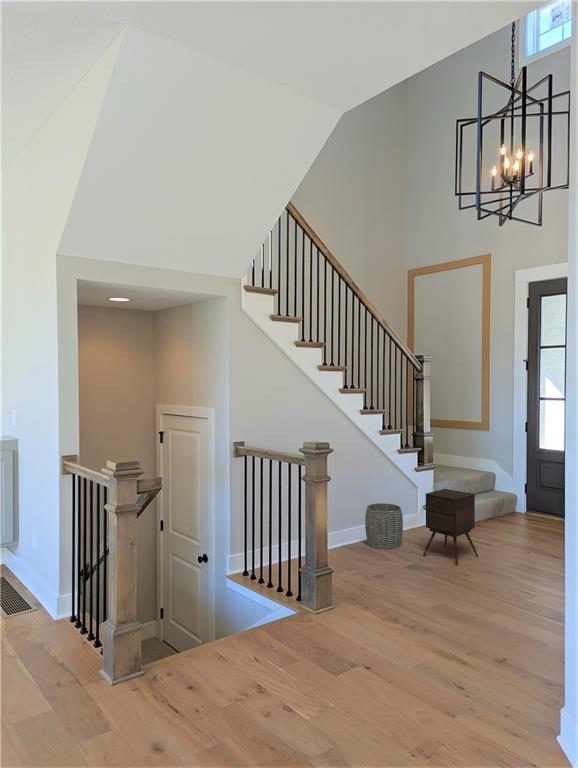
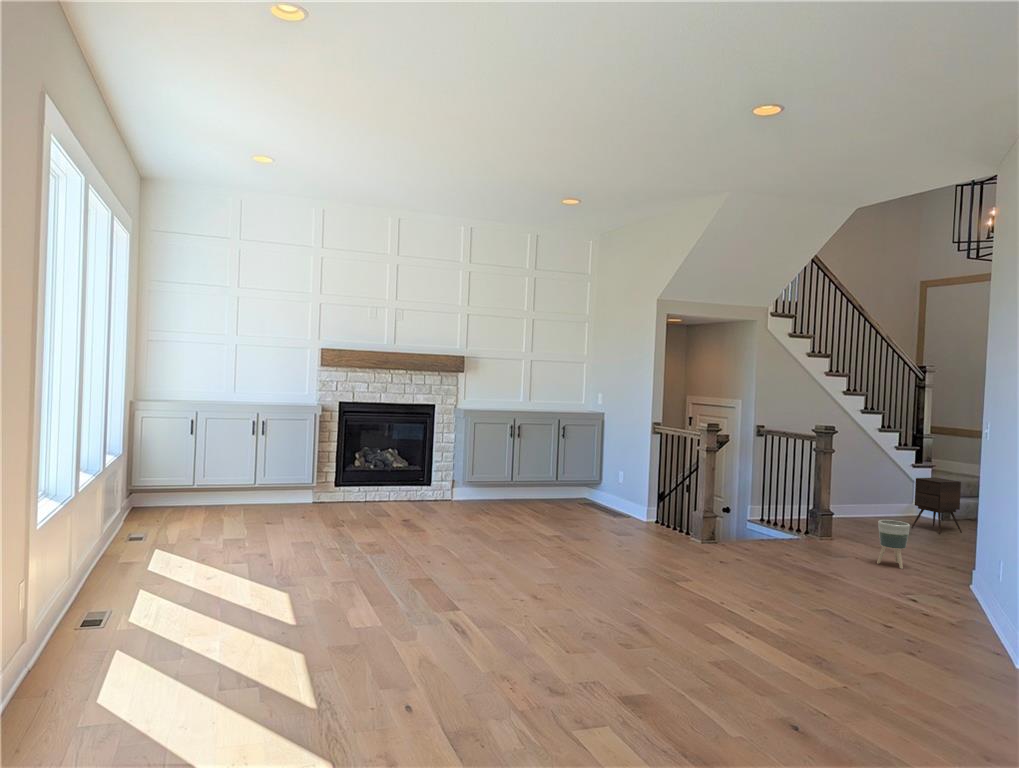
woven basket: present [365,503,403,549] -> none [862,488,896,523]
planter: none [401,603,448,692] -> present [877,520,910,569]

